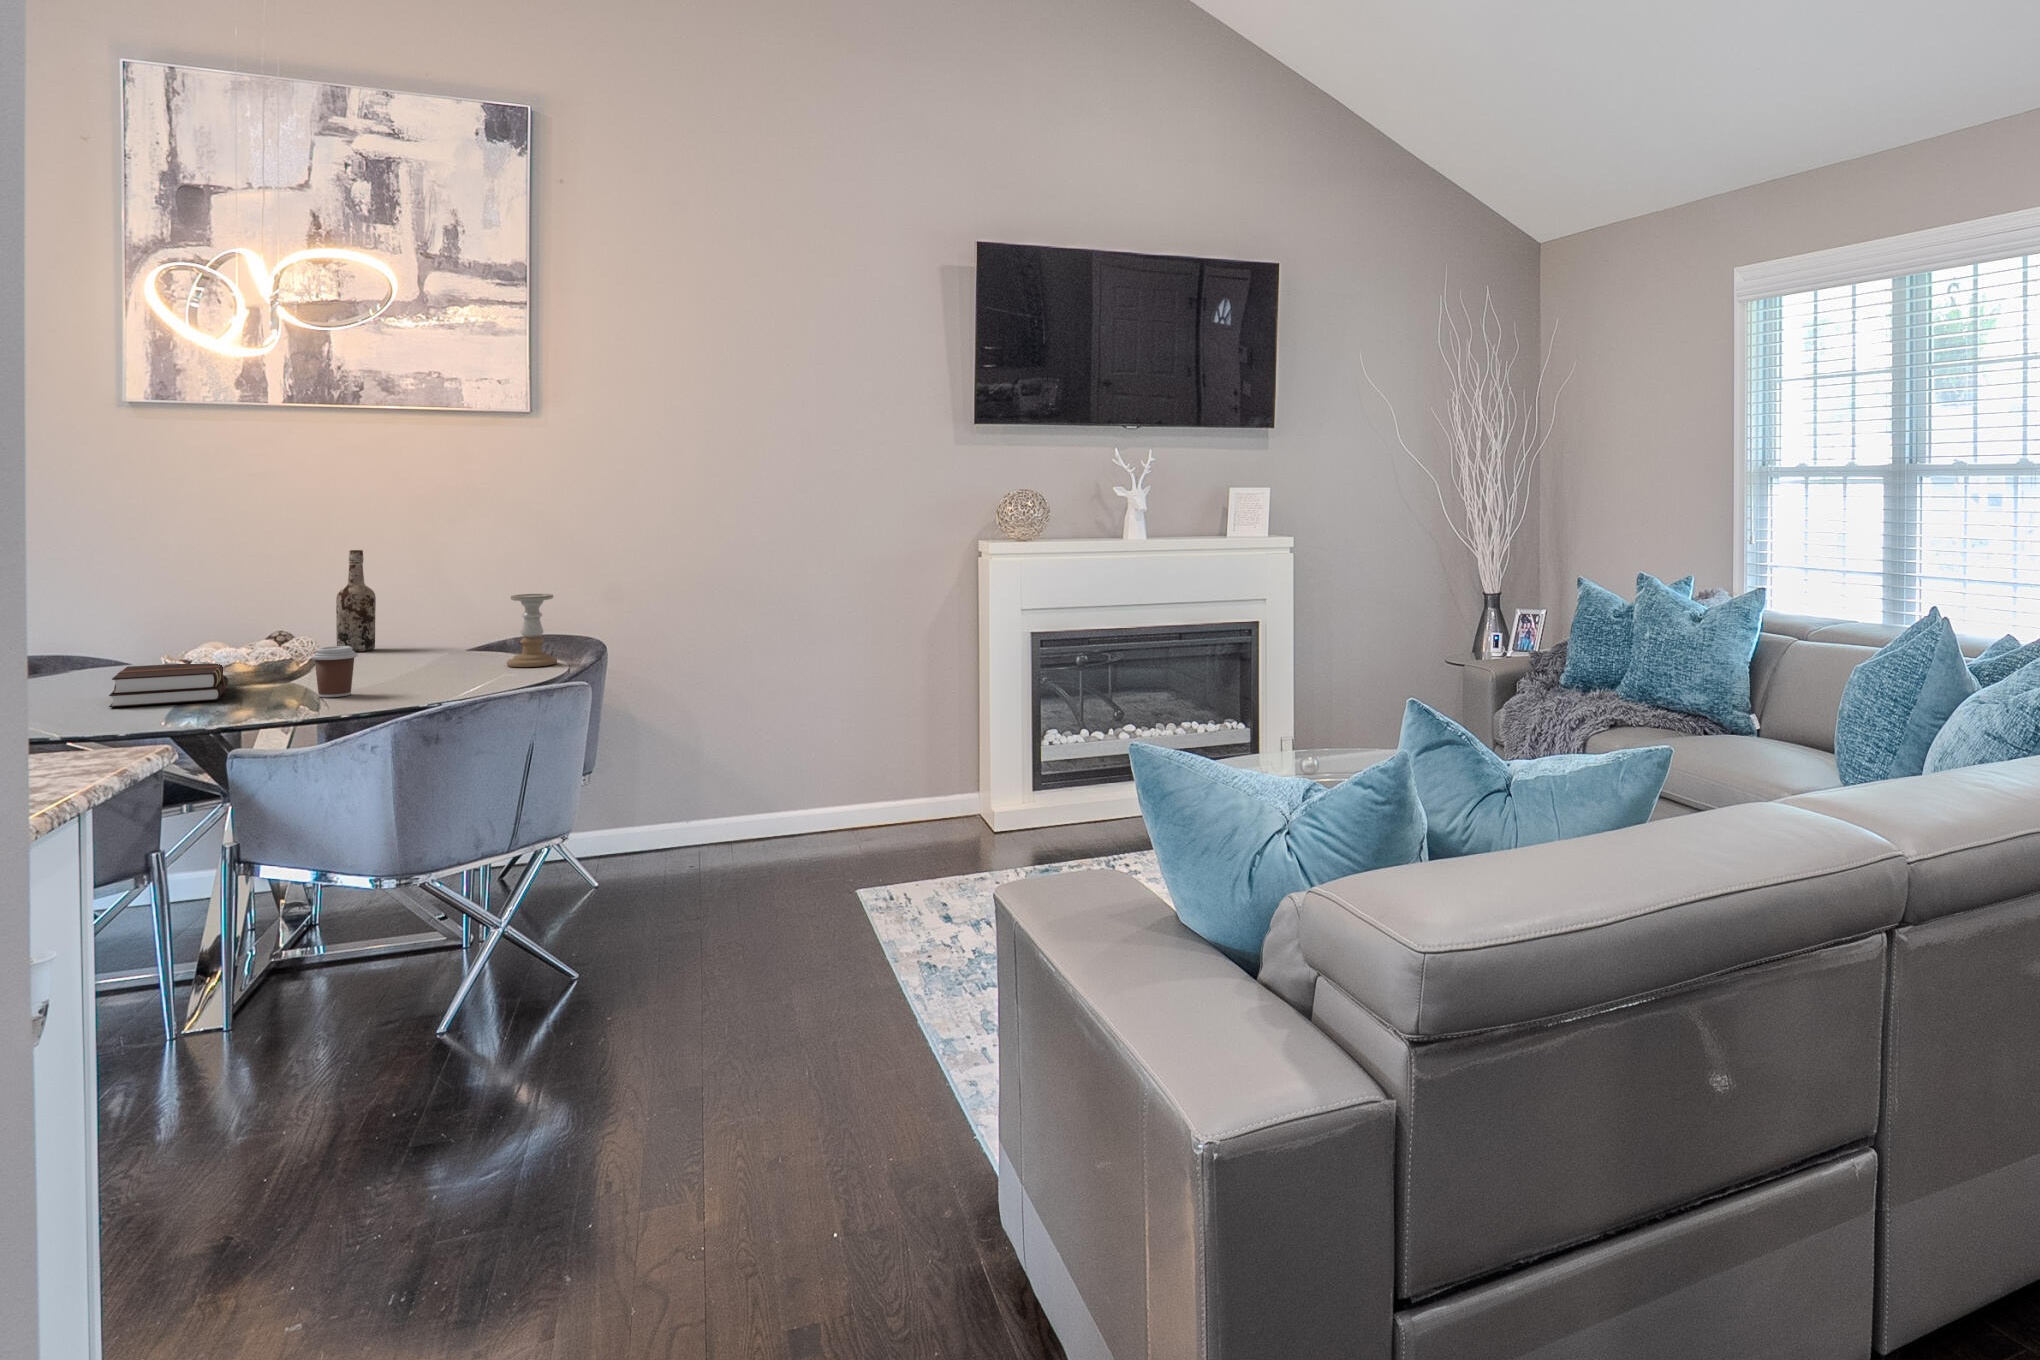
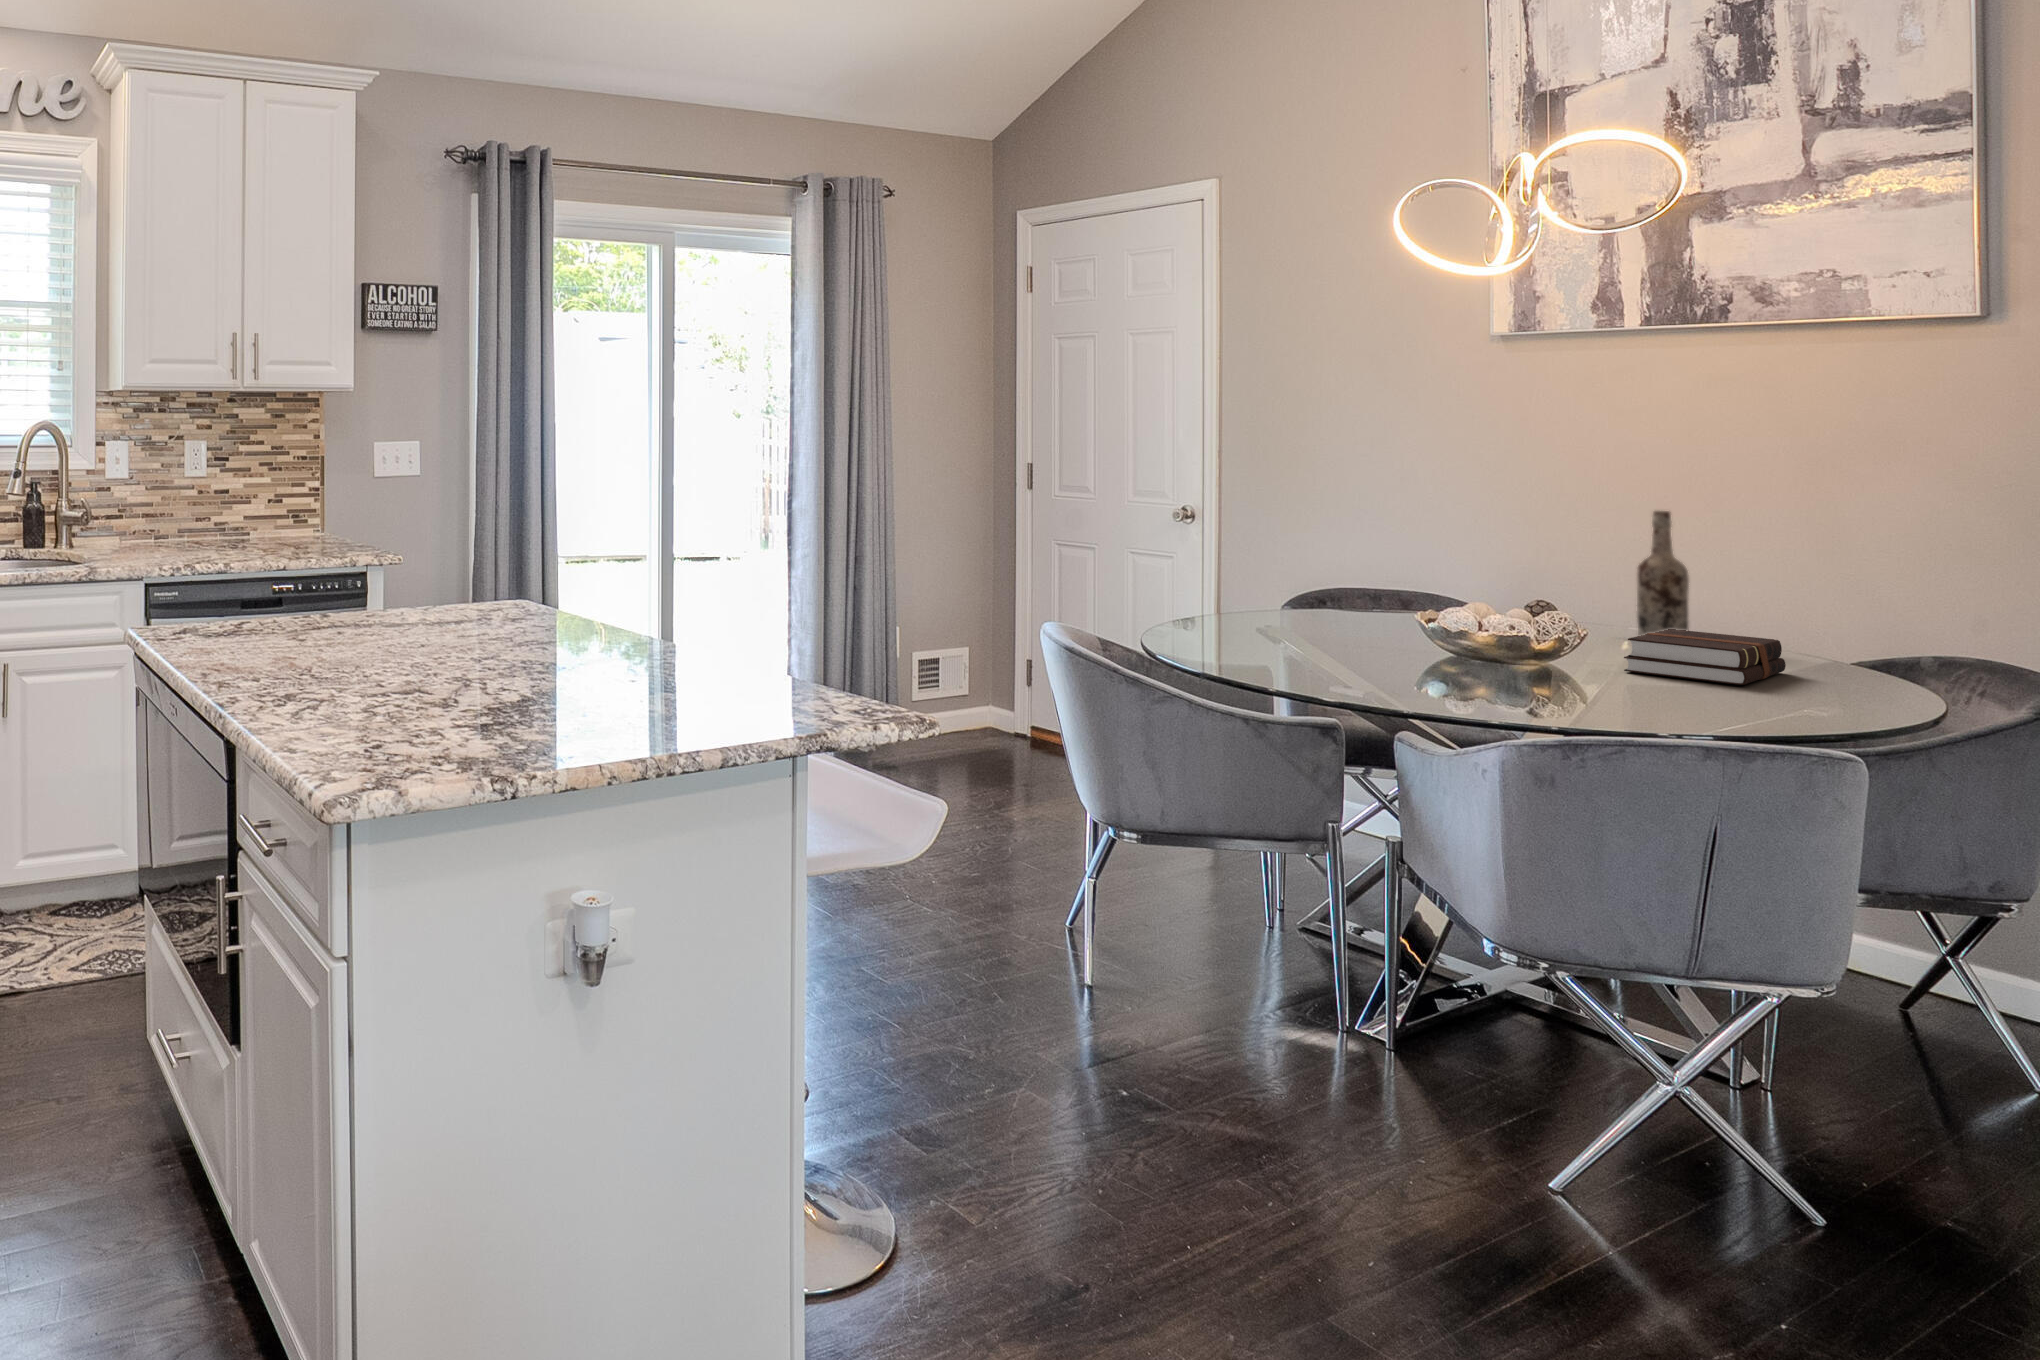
candle holder: present [507,594,557,667] -> none [1780,590,1870,707]
coffee cup: present [311,646,358,697] -> none [1442,623,1497,690]
hardback book: present [109,663,228,707] -> present [1624,629,1786,685]

